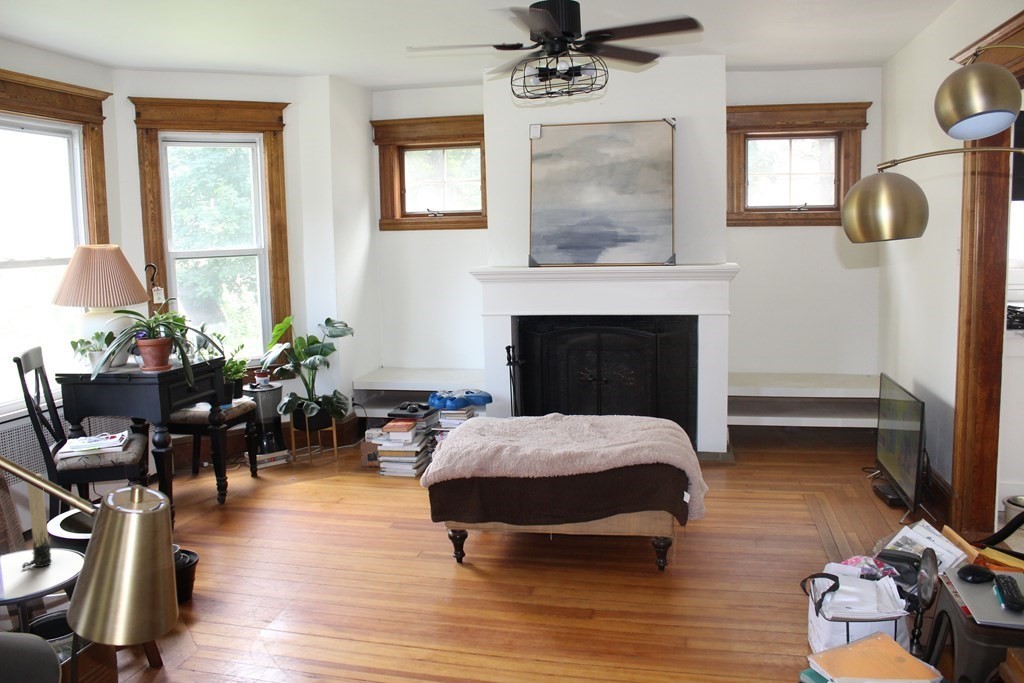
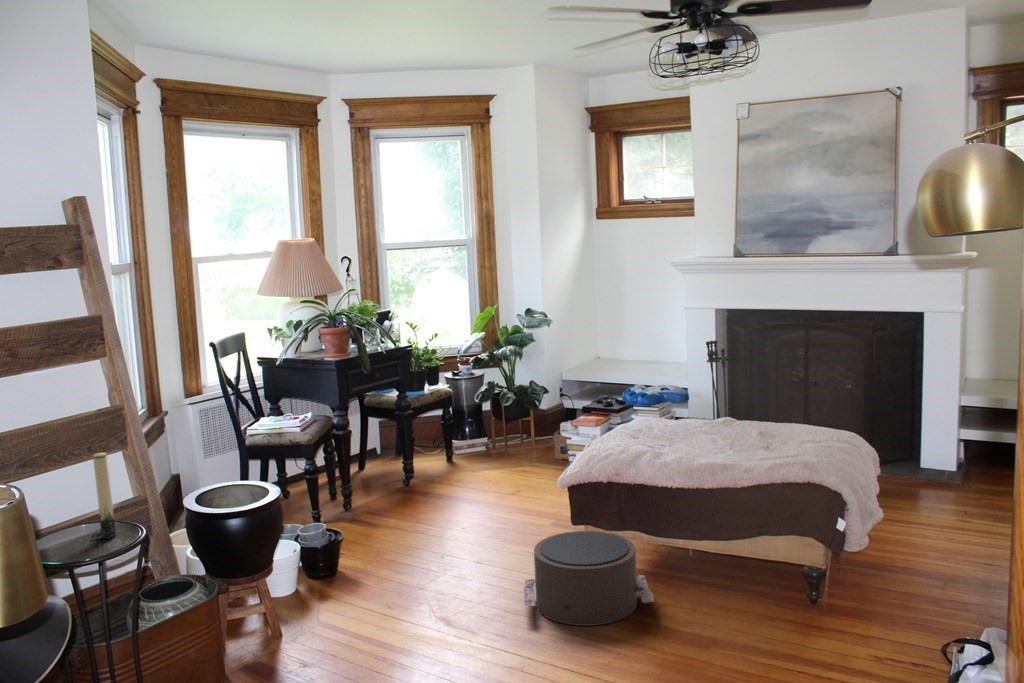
pouf: none [403,523,530,610] -> present [524,531,654,626]

